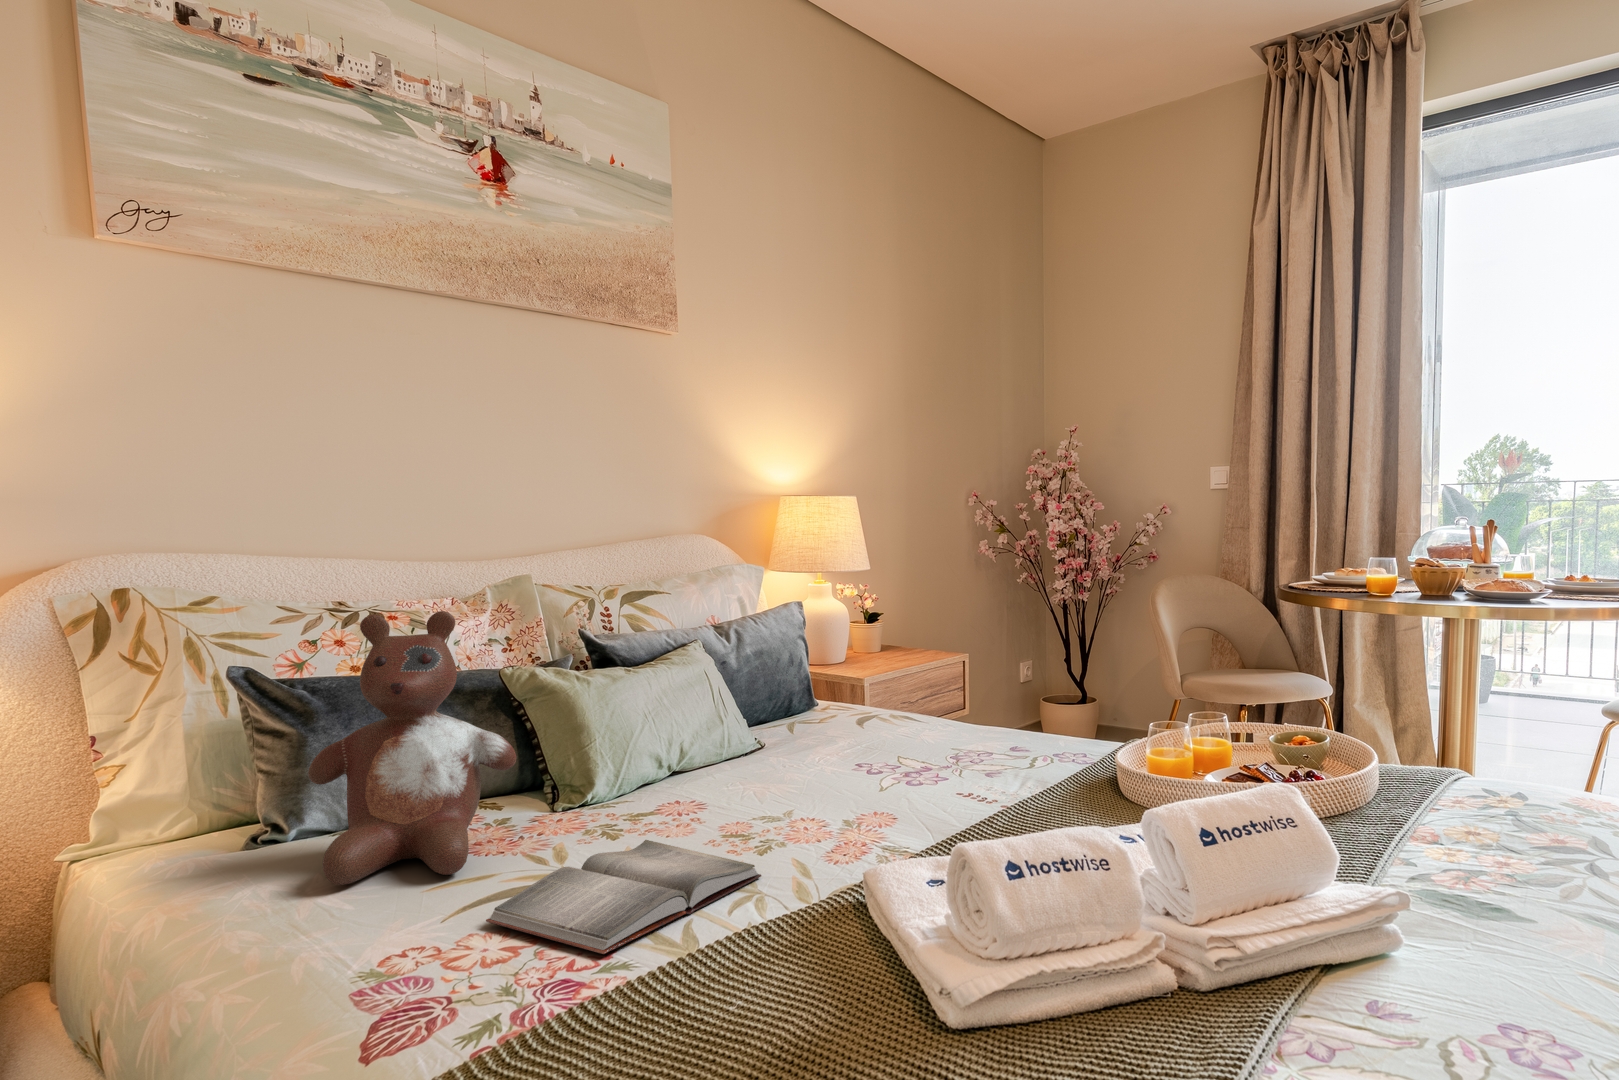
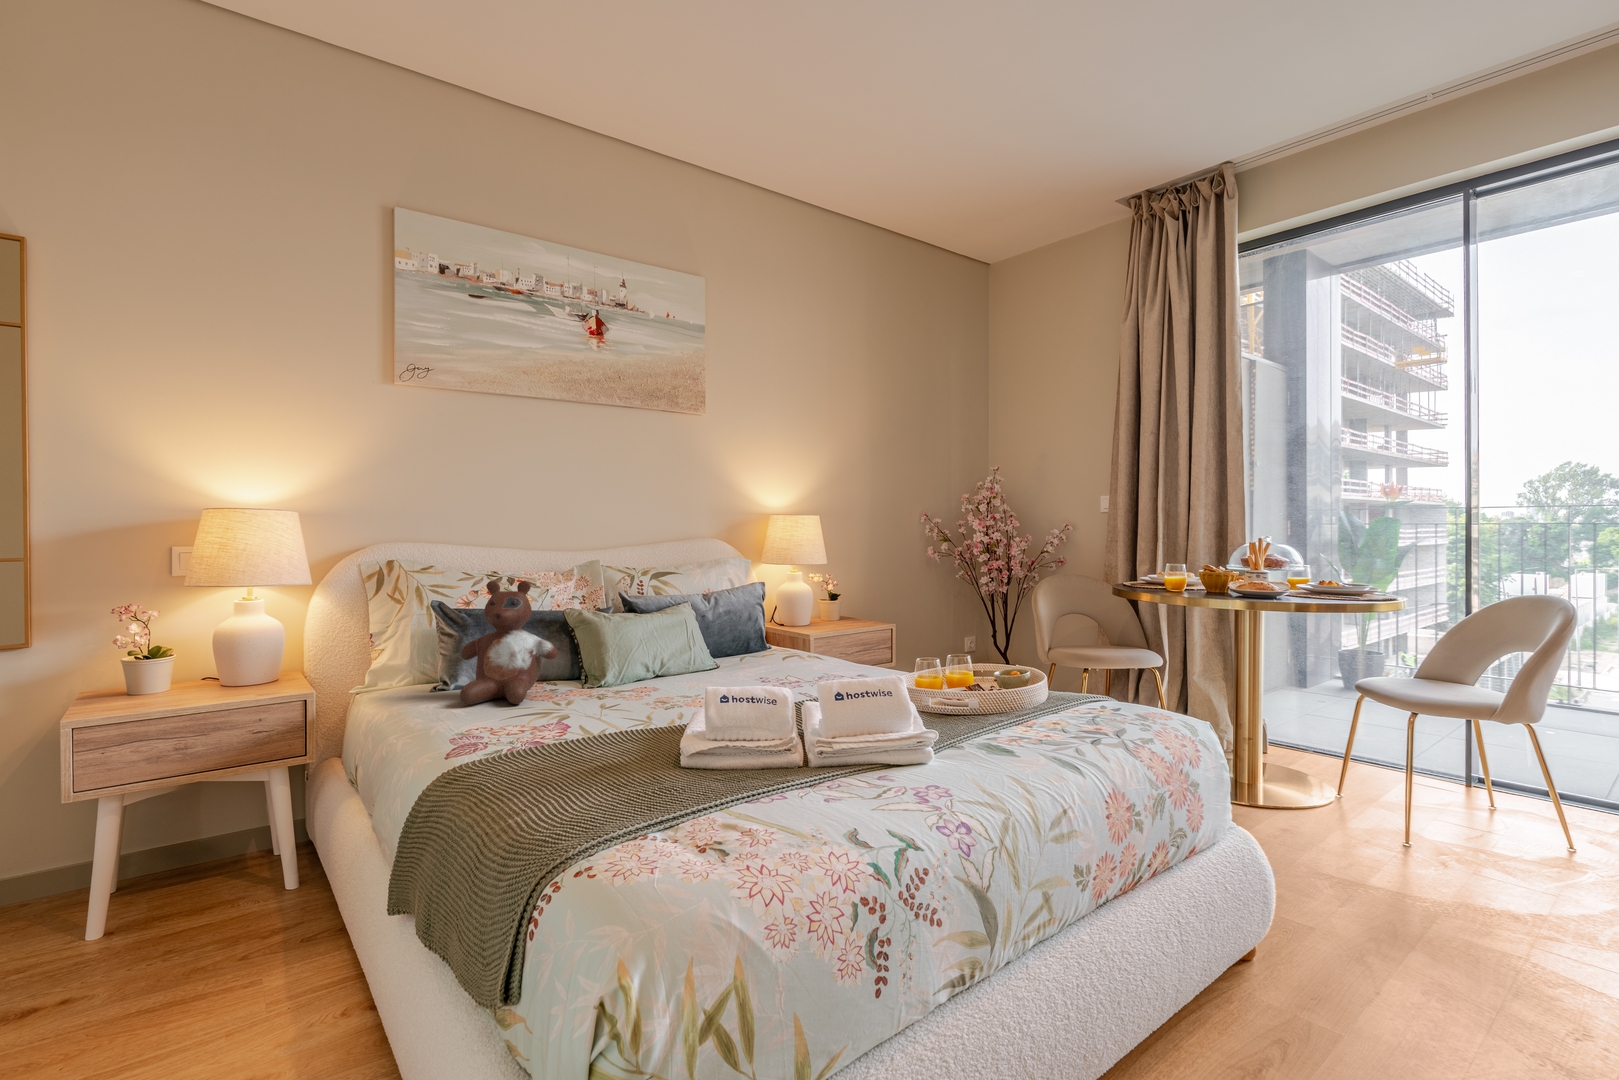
hardback book: present [486,840,761,954] -> none [519,695,650,732]

